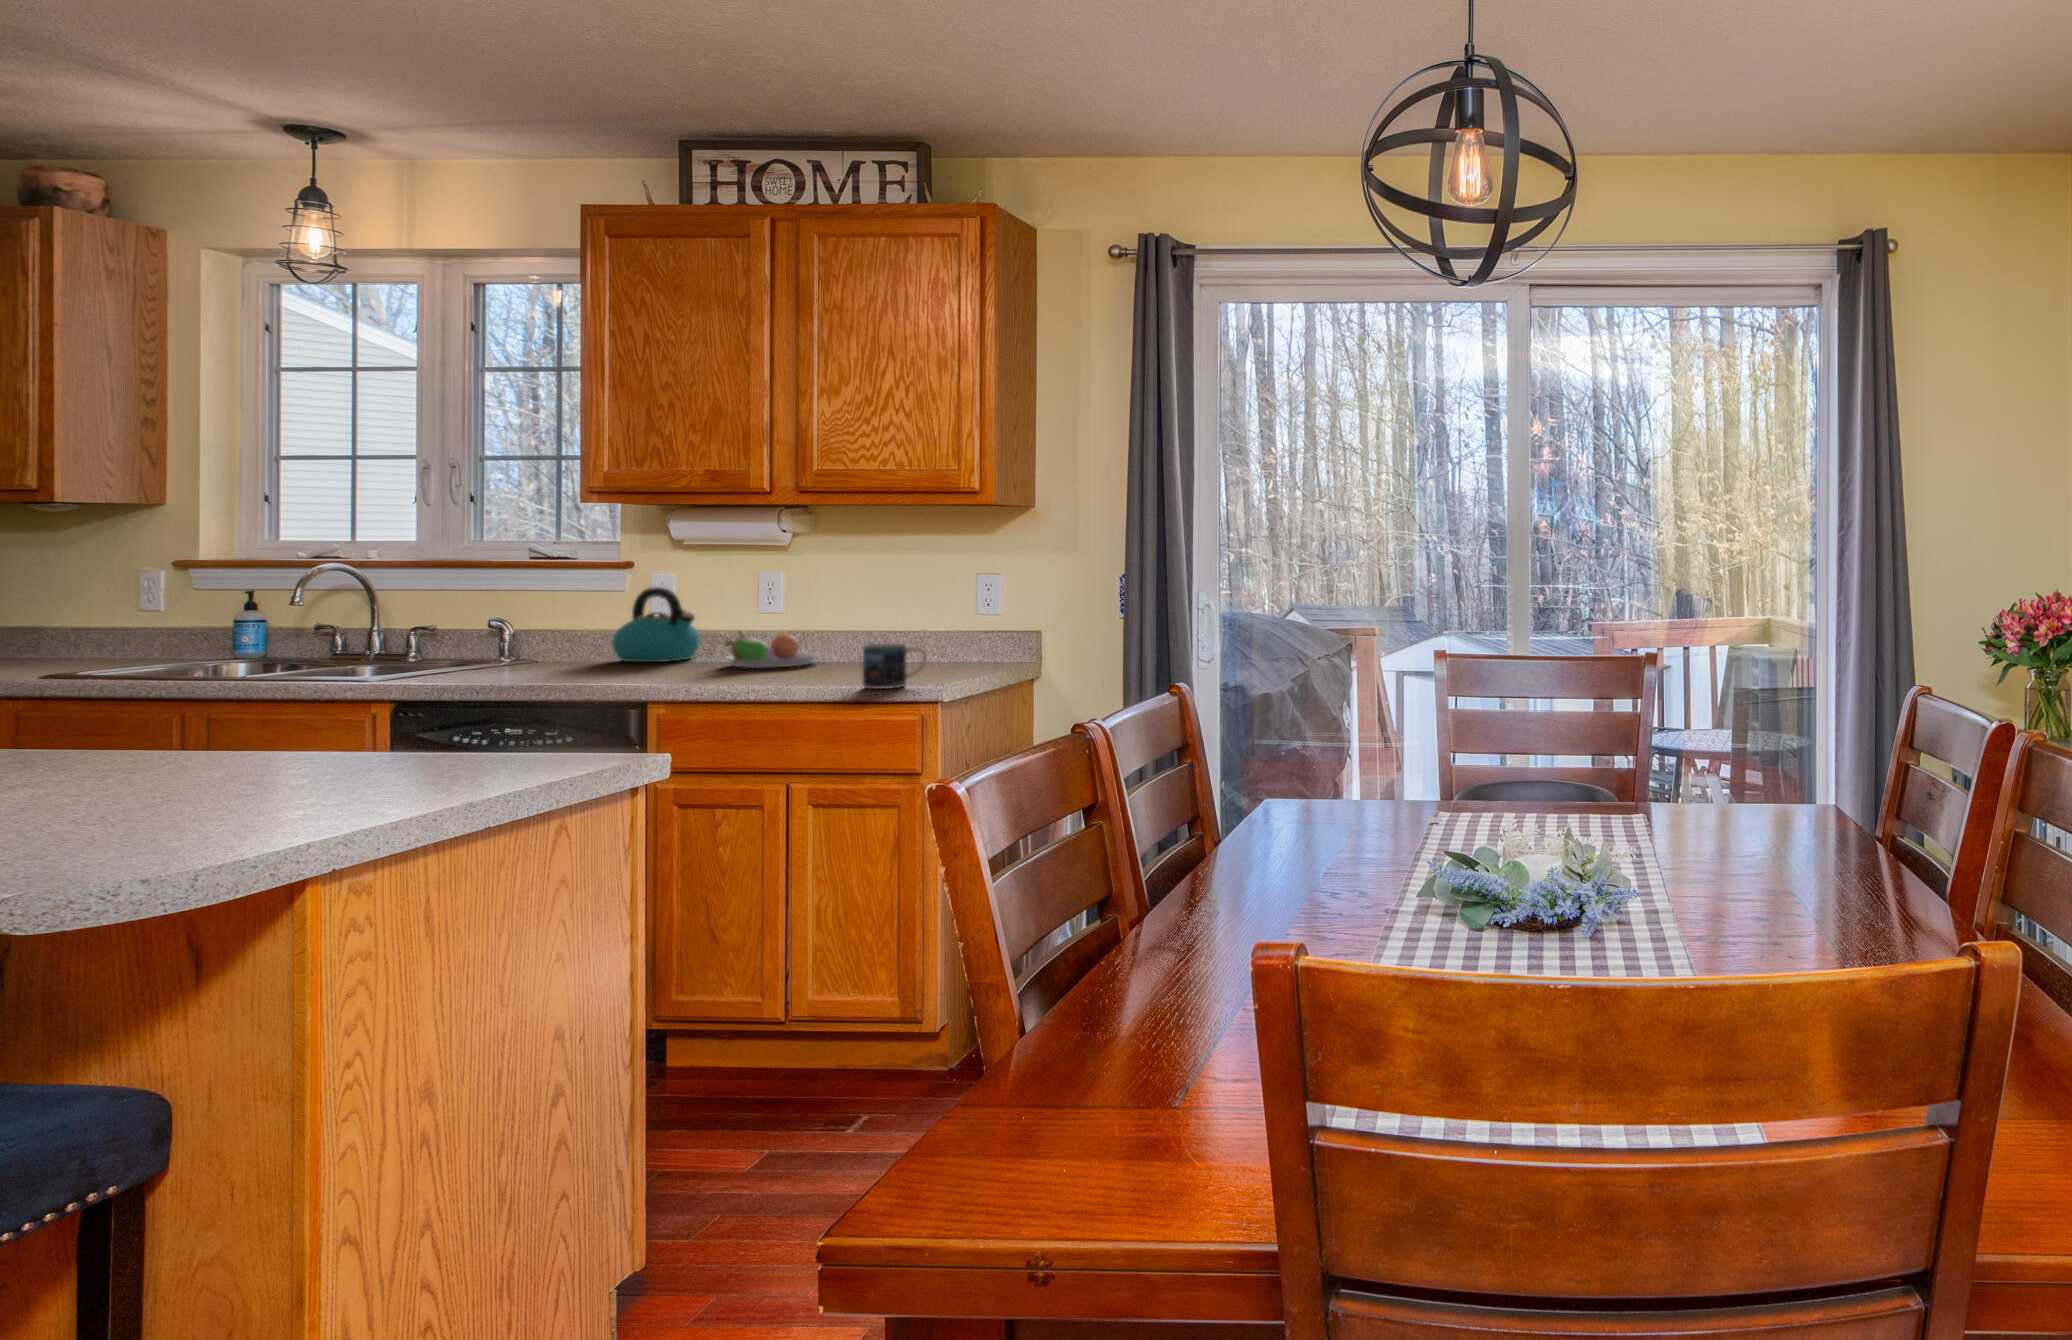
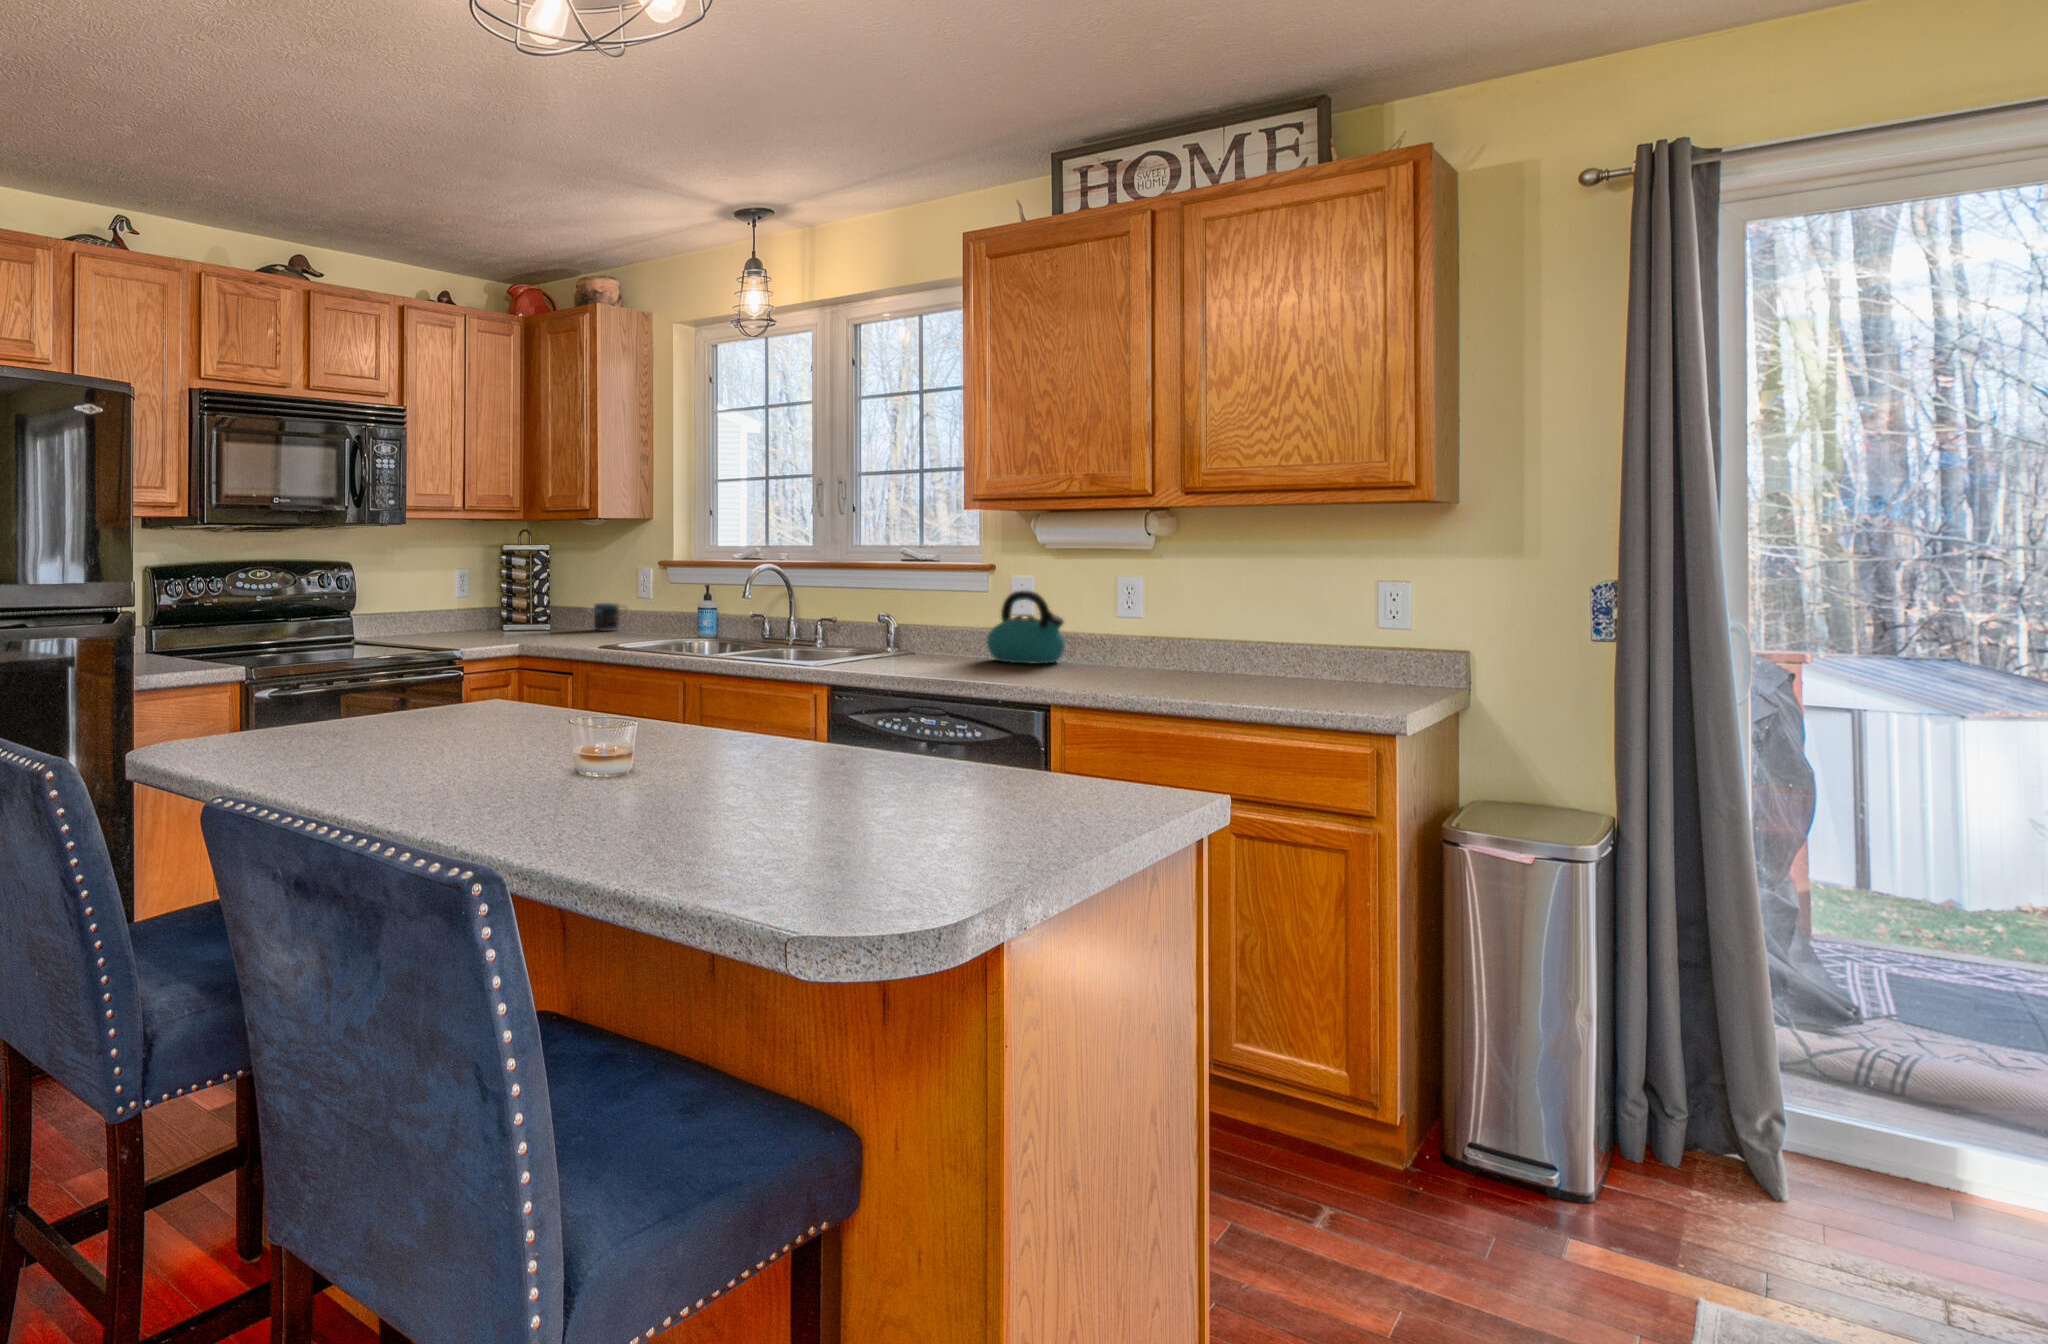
fruit bowl: present [725,632,818,668] -> none [1101,637,1199,678]
mug: present [863,644,927,689] -> present [594,603,629,631]

